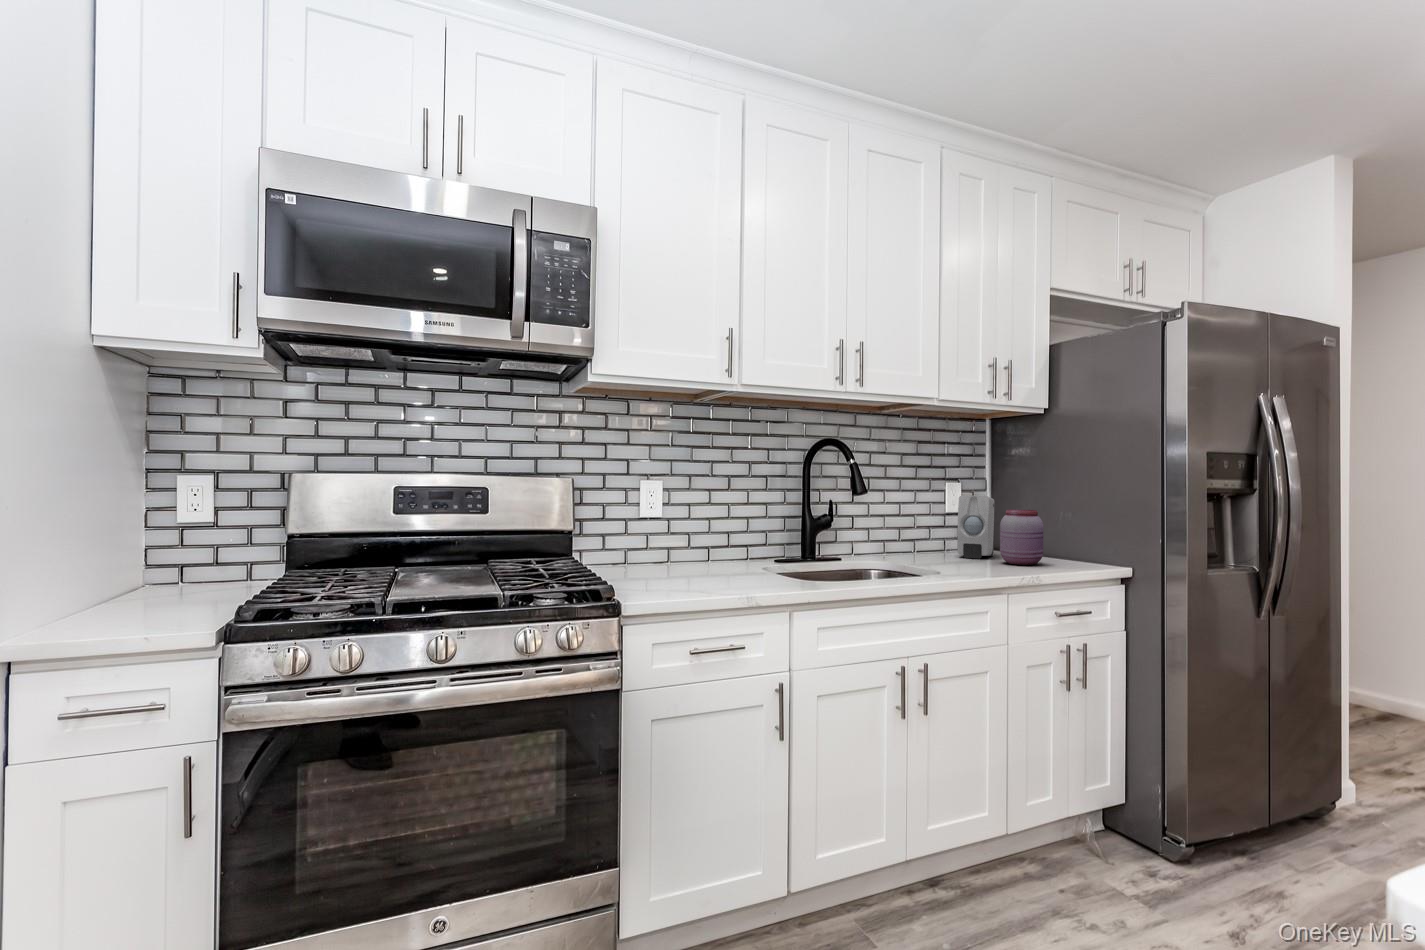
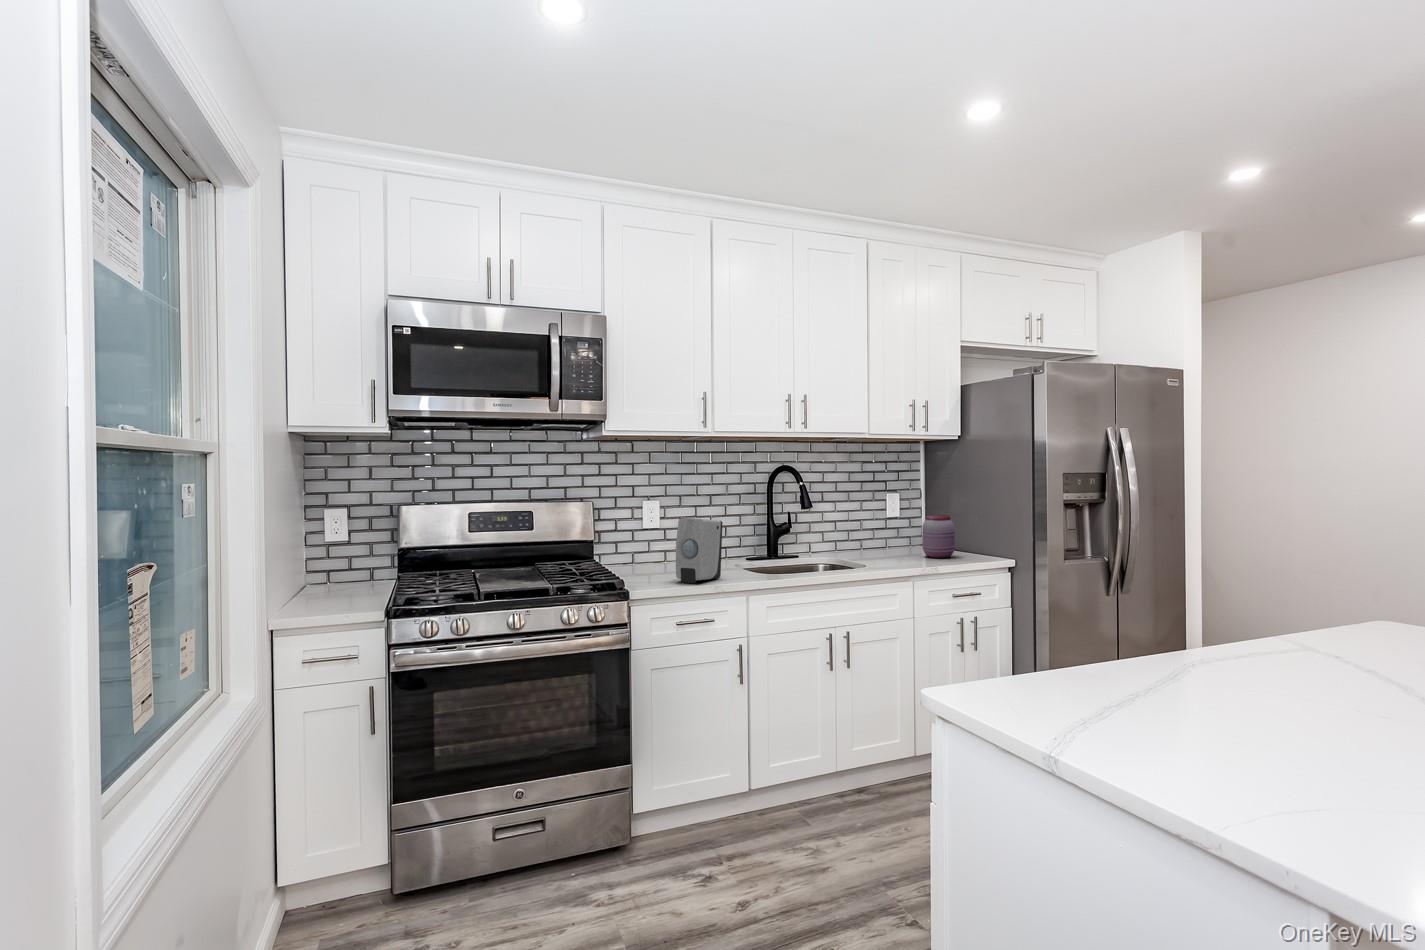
soap dispenser: present [957,495,994,558] -> present [676,518,723,583]

